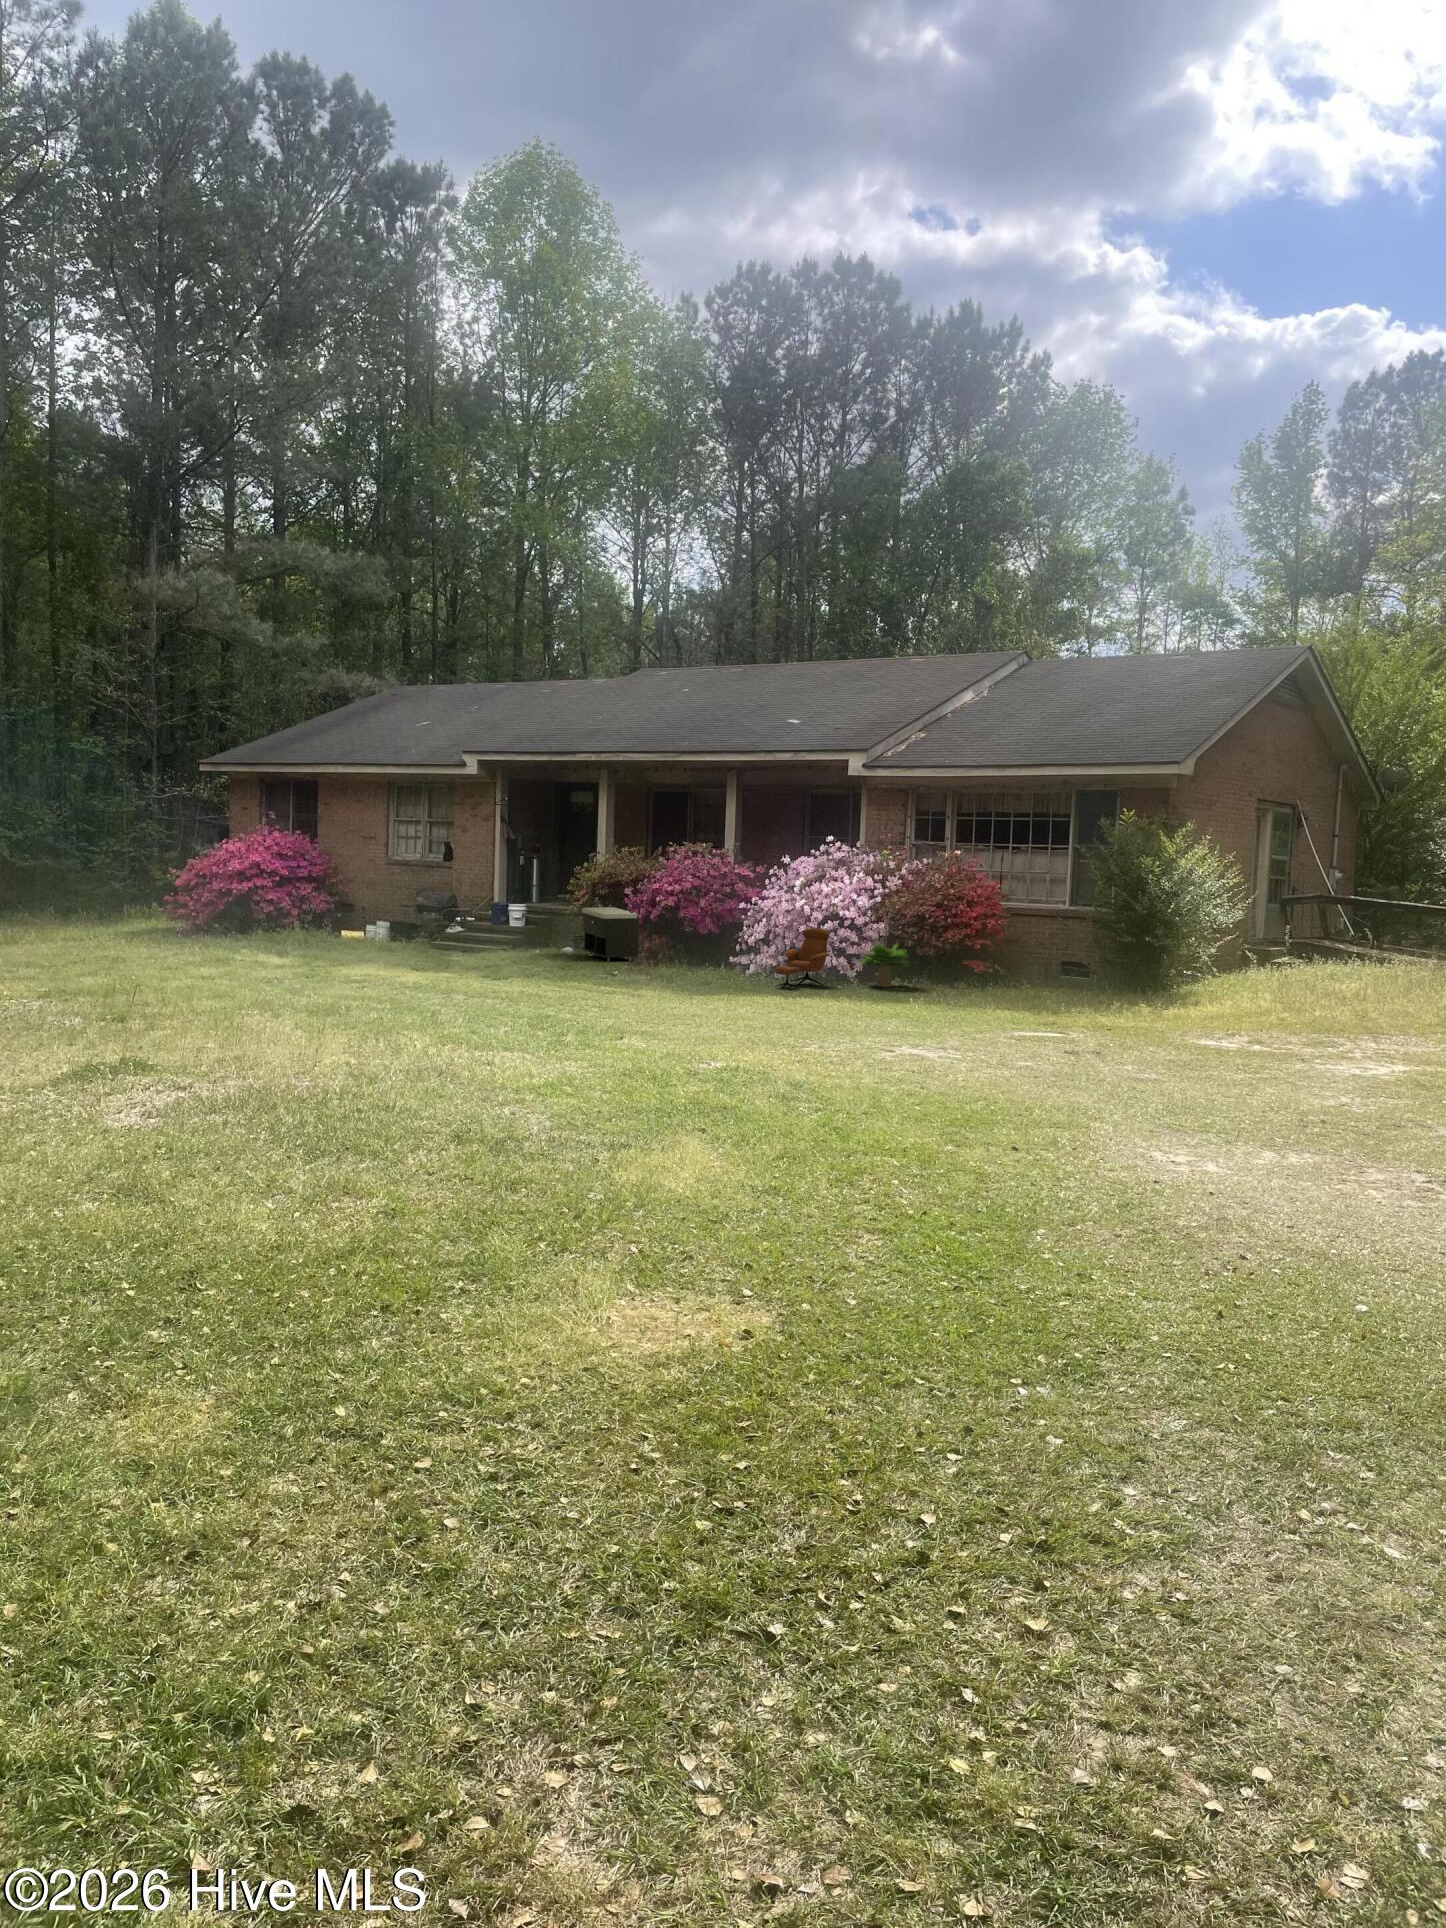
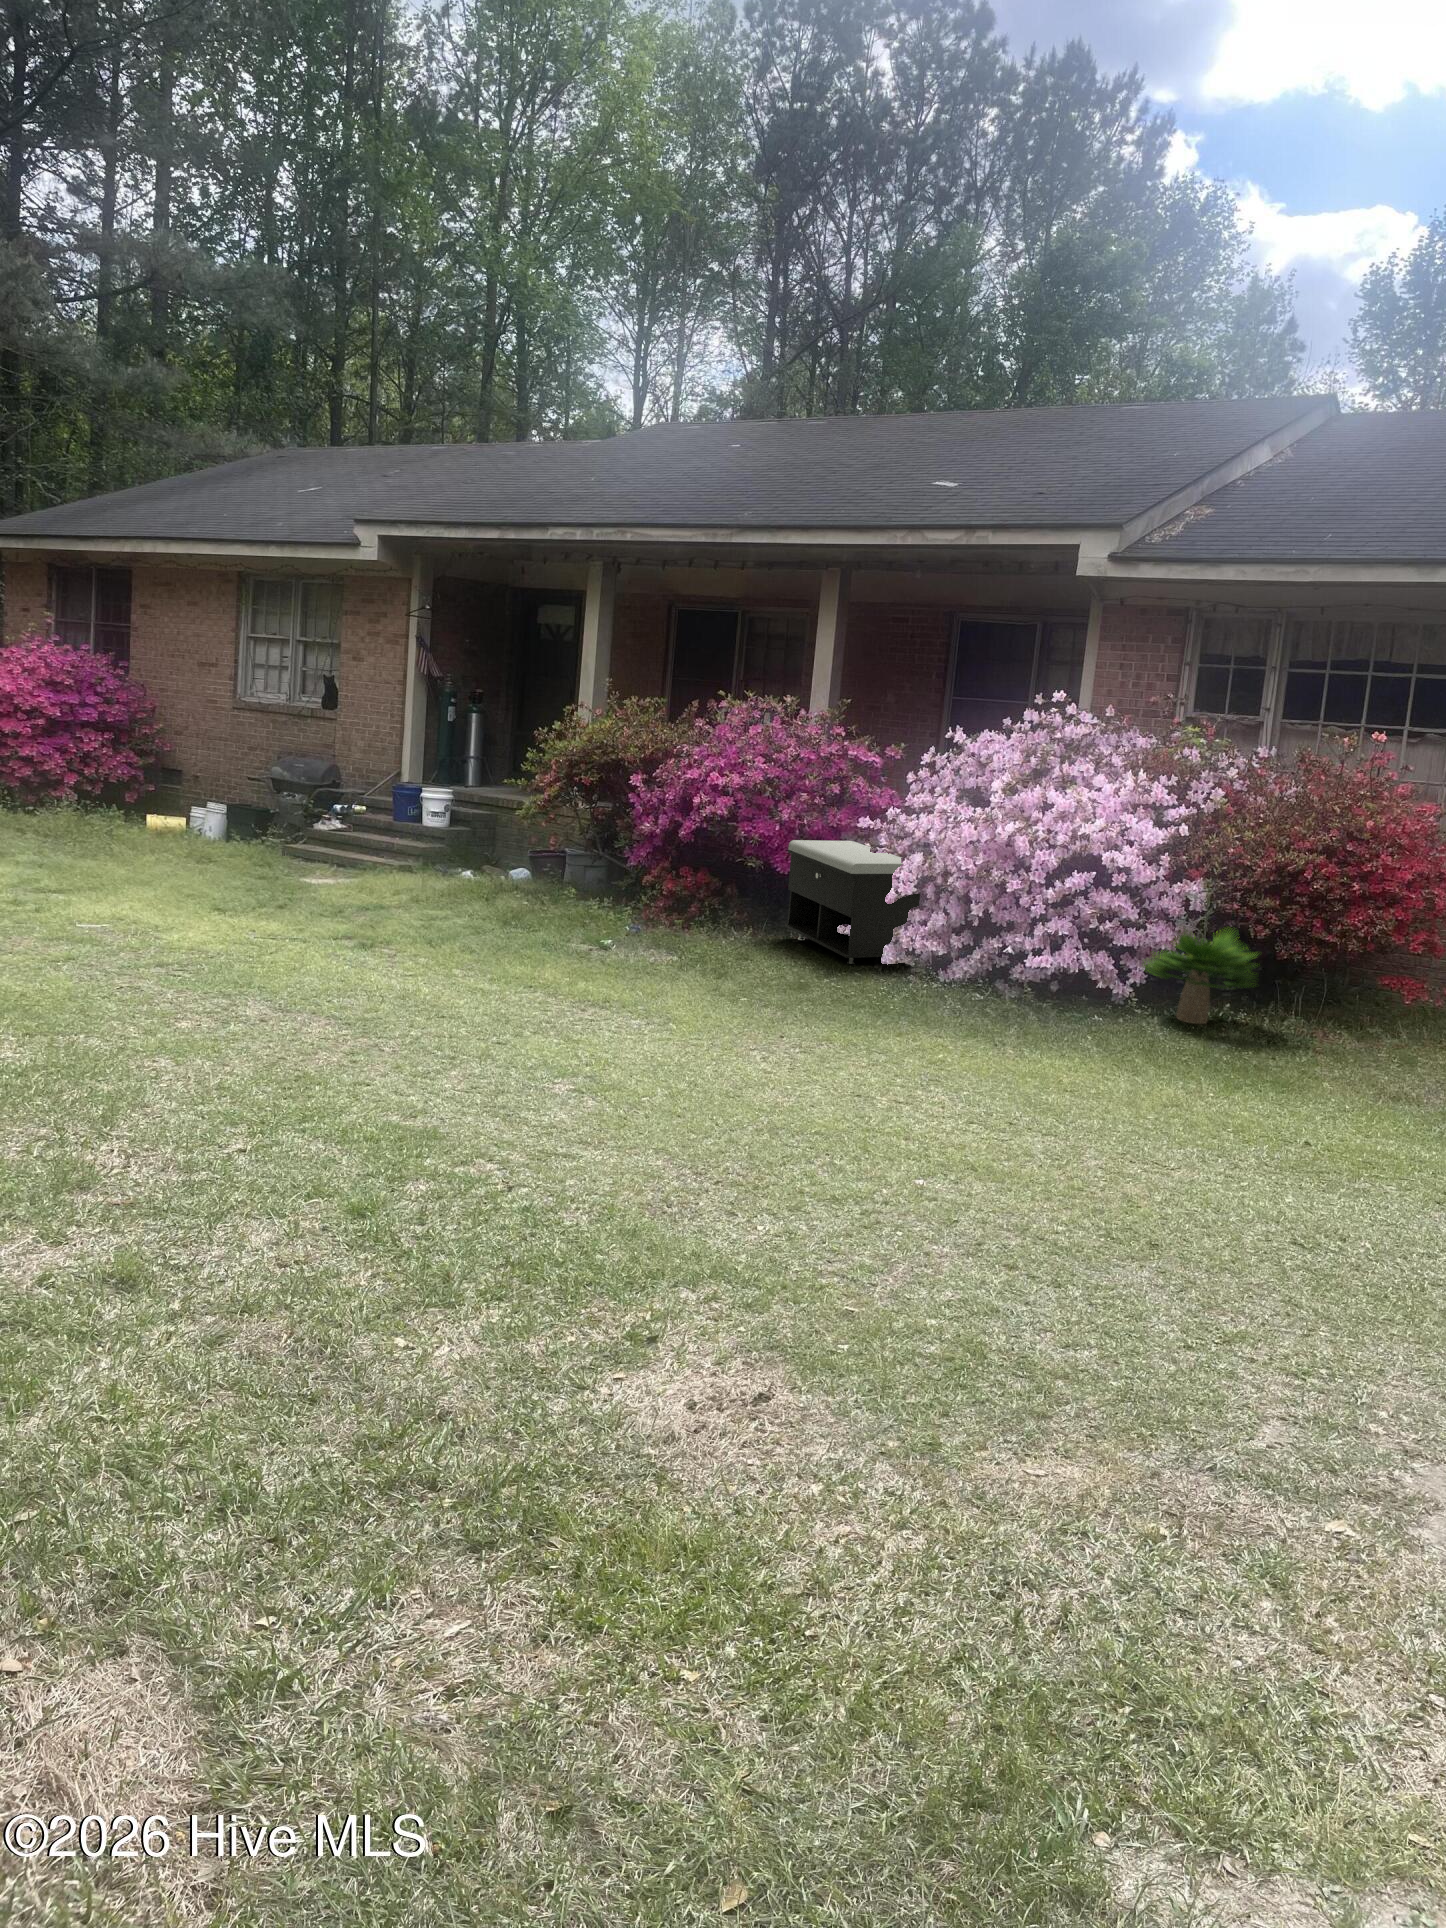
storage bench: present [582,907,639,961] -> present [785,840,920,964]
lounge chair: present [775,928,829,989] -> none [971,888,1088,1035]

